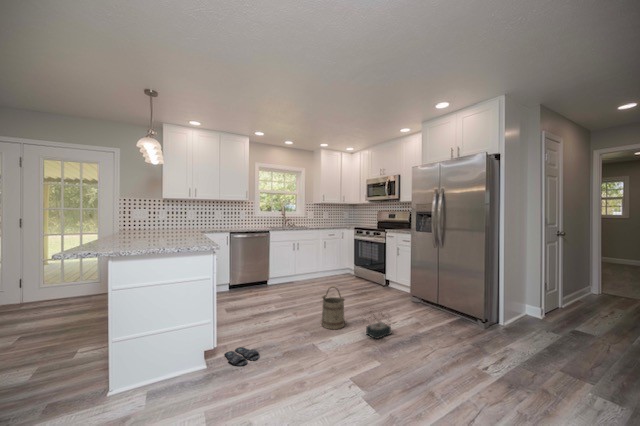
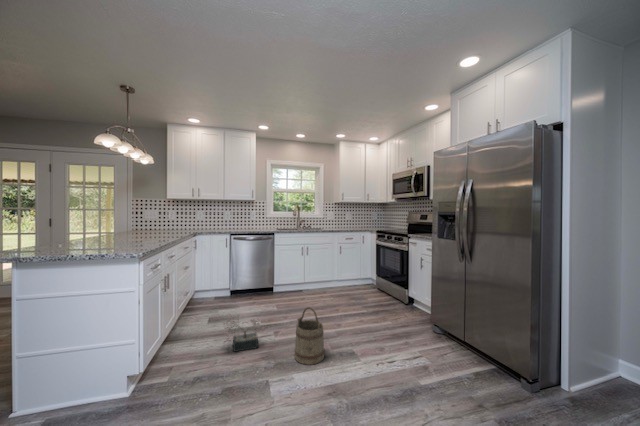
decorative plant: present [362,311,391,339] -> present [224,314,260,352]
slippers: present [225,347,259,366] -> none [144,378,188,411]

